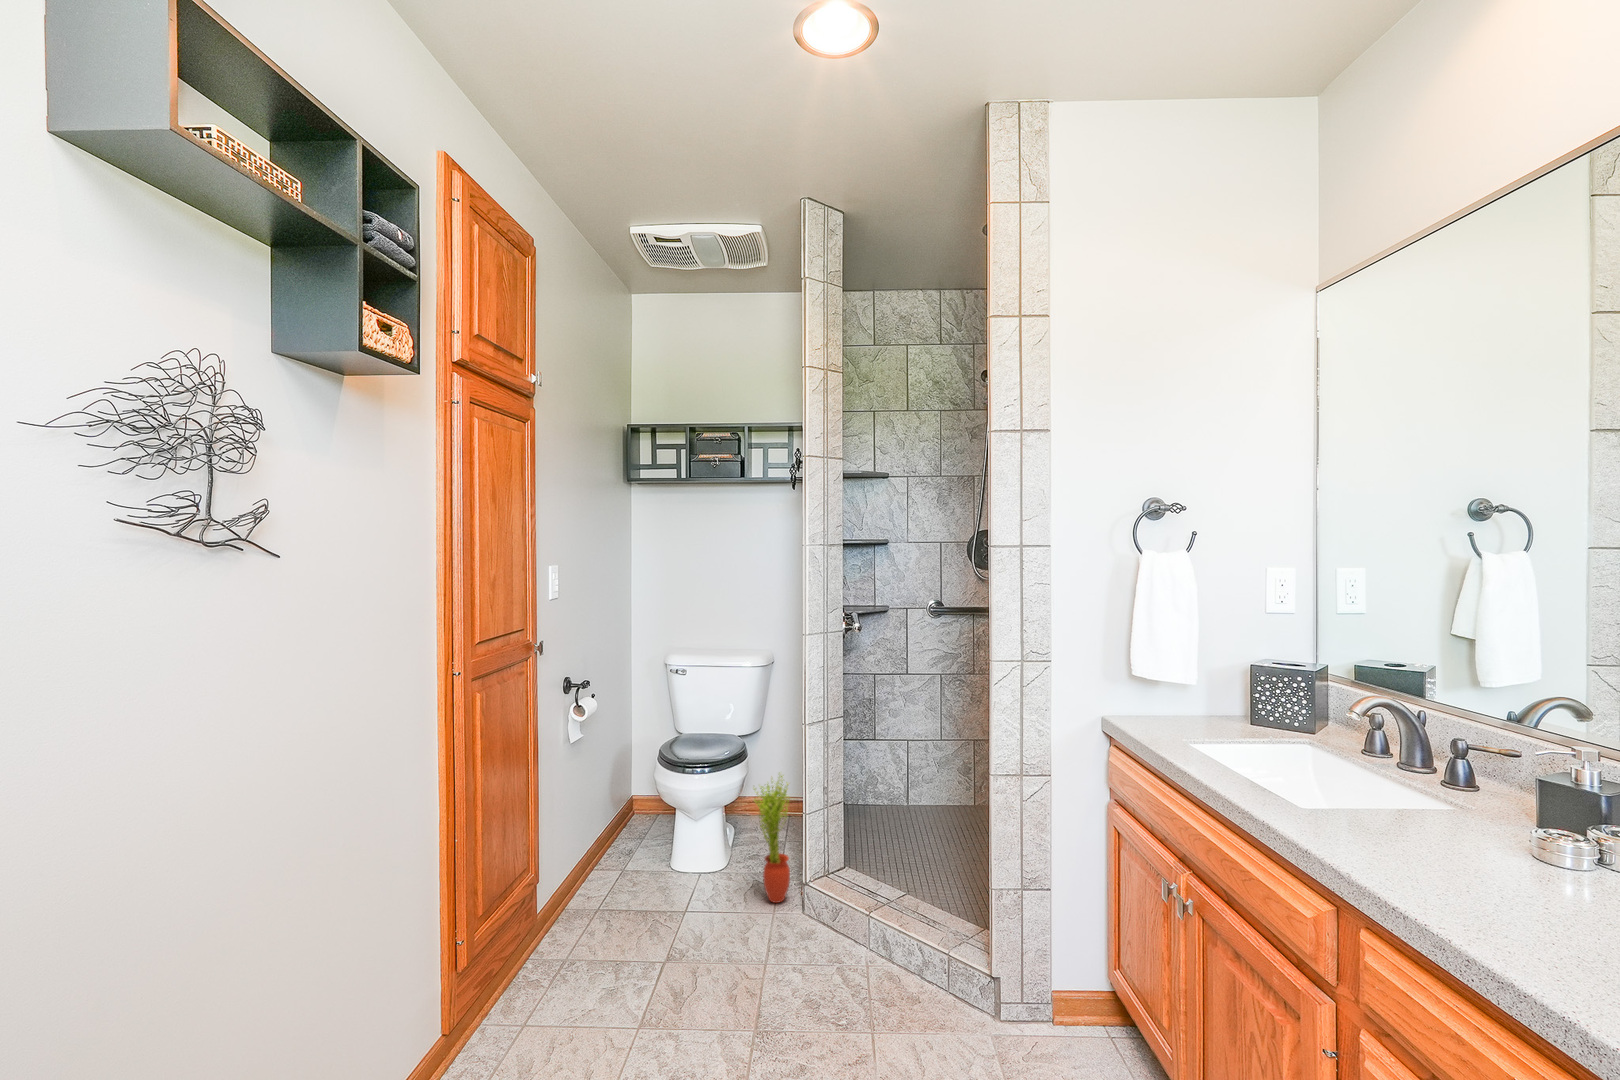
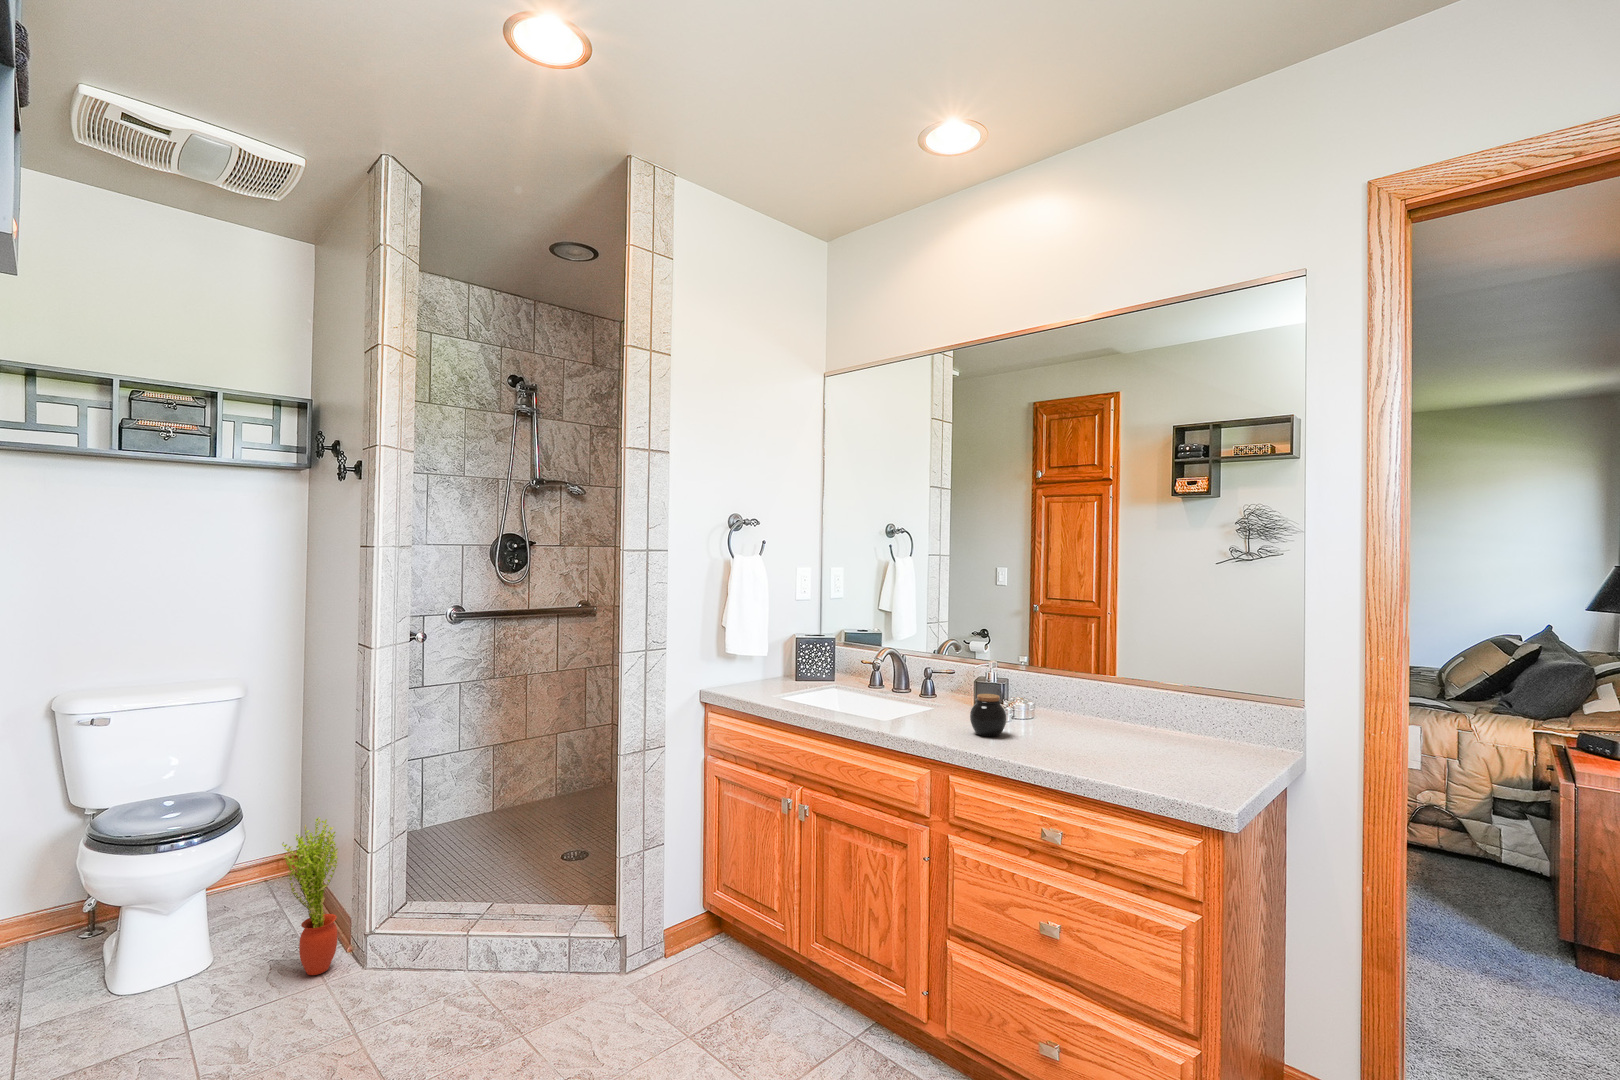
jar: none [1445,803,1535,890] -> present [970,694,1006,737]

